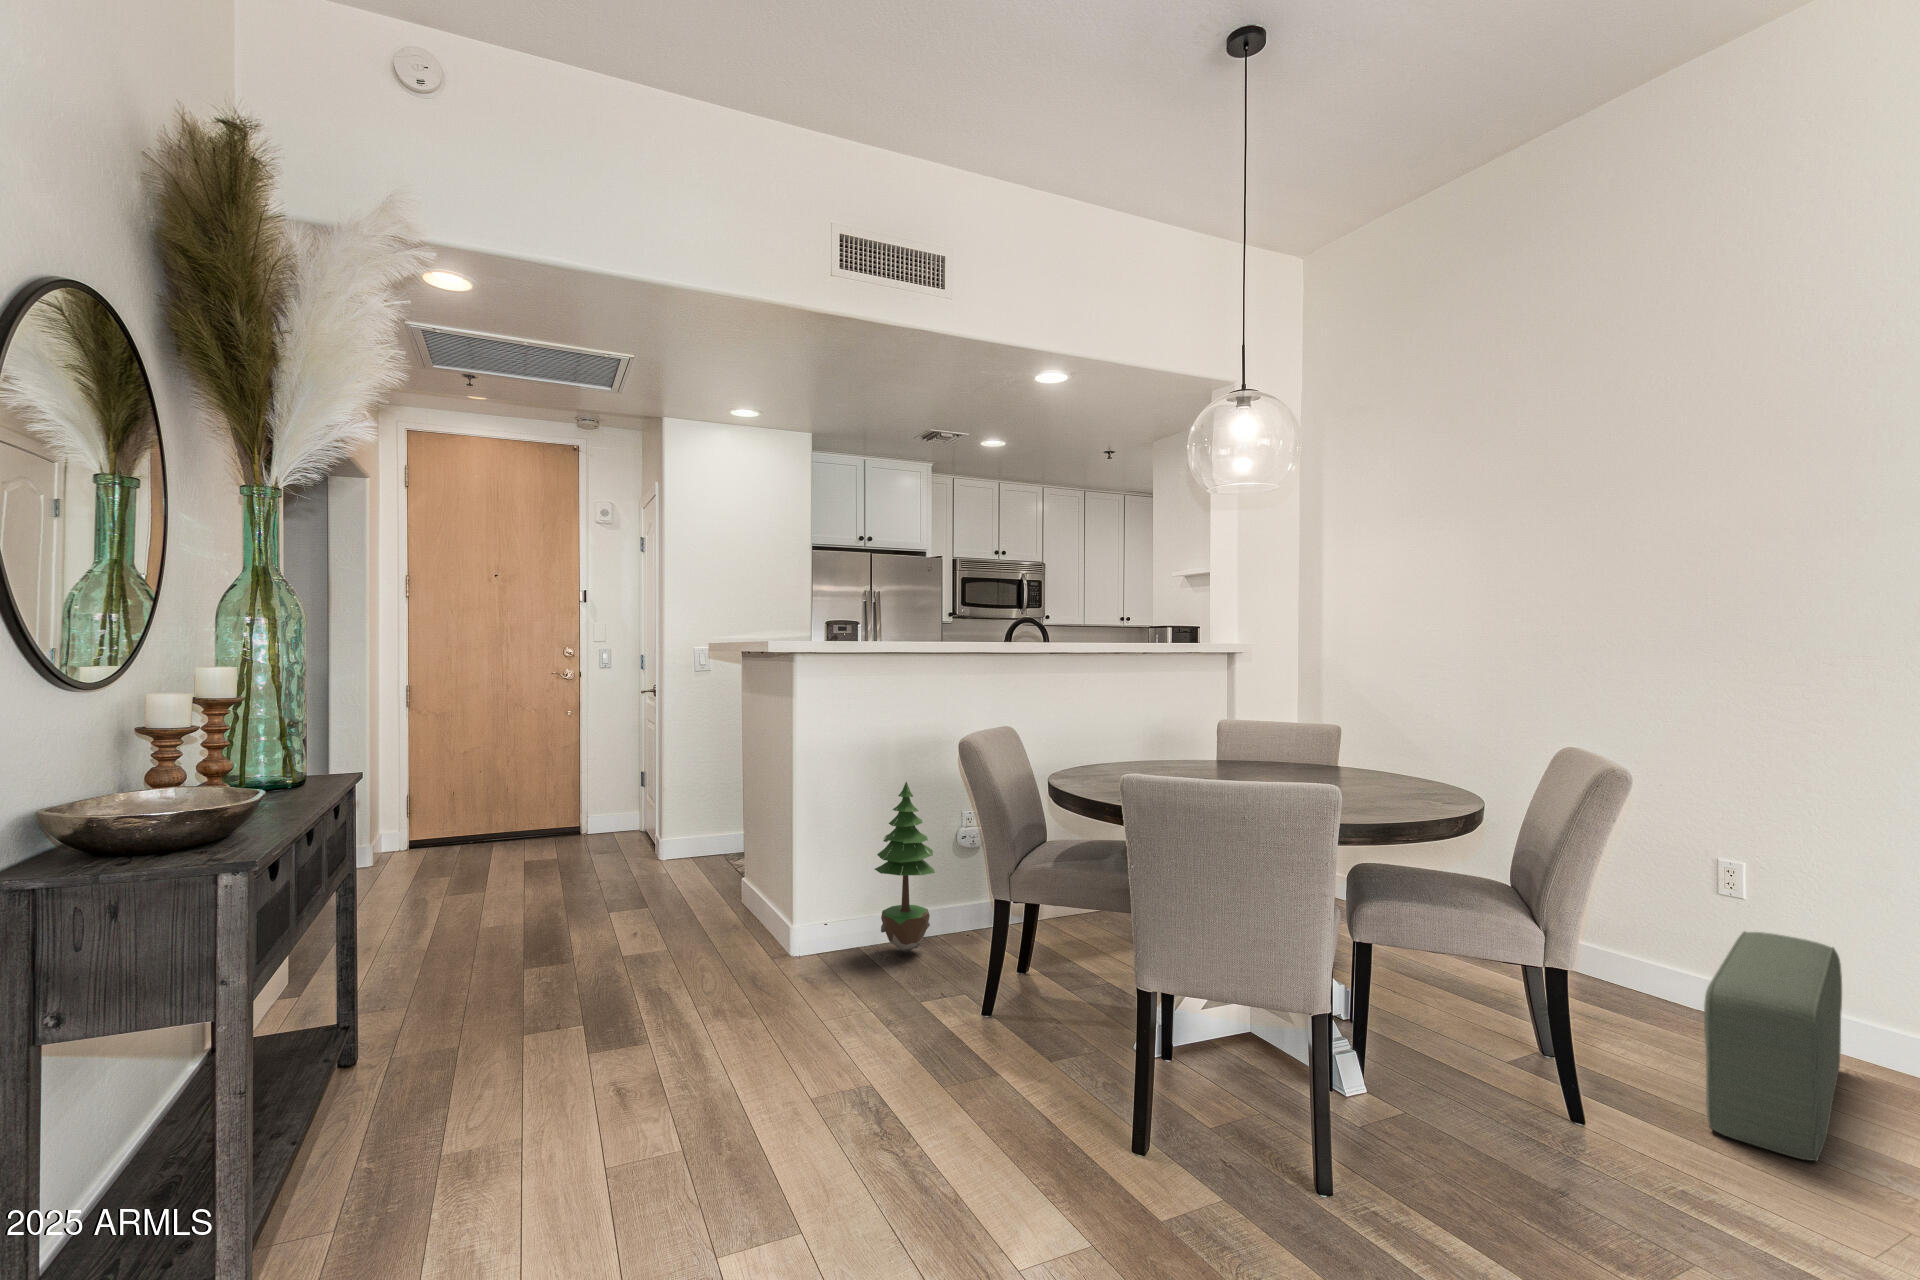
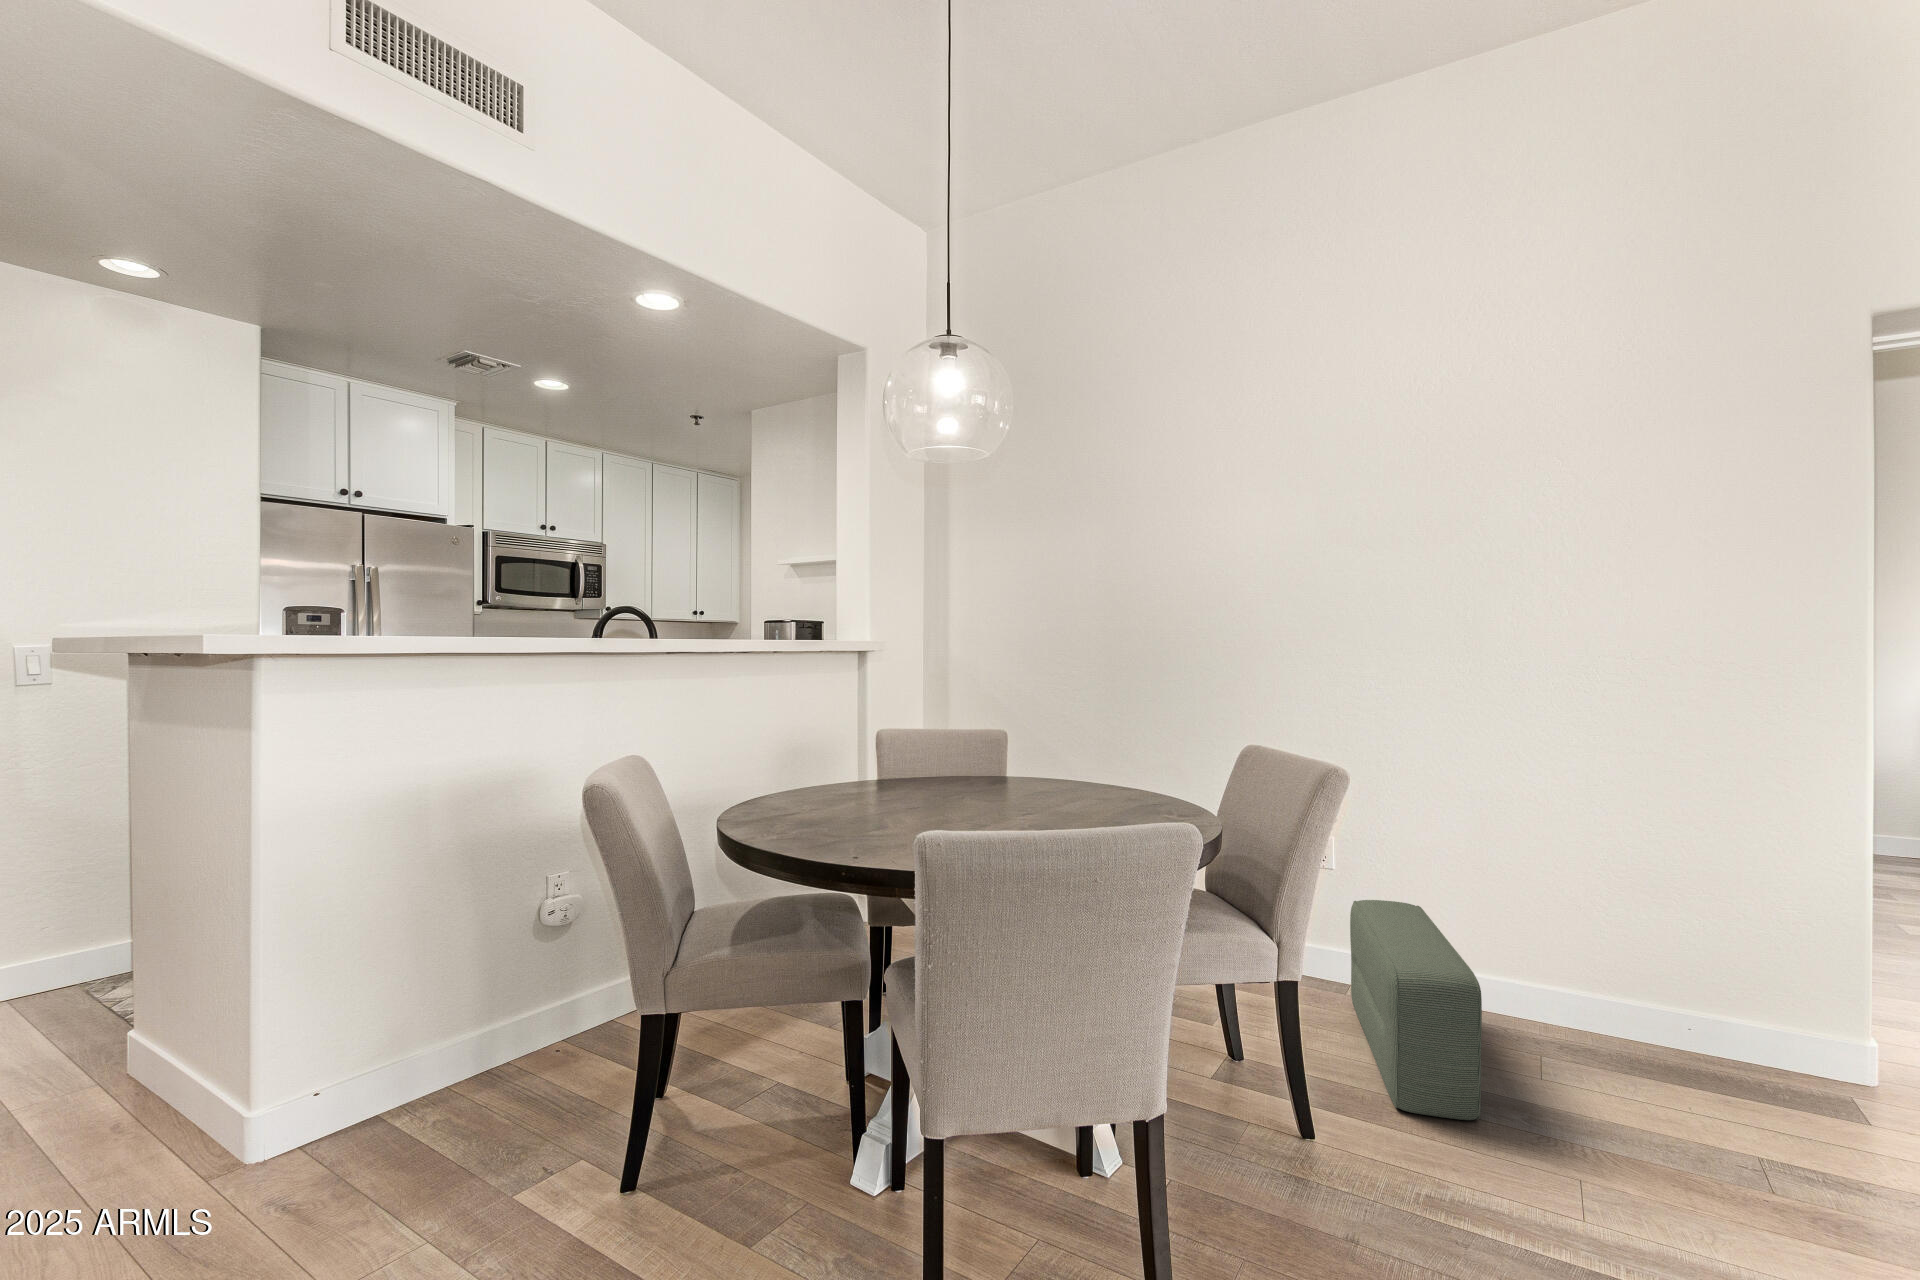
potted tree: present [875,782,935,953] -> none [408,847,514,1102]

